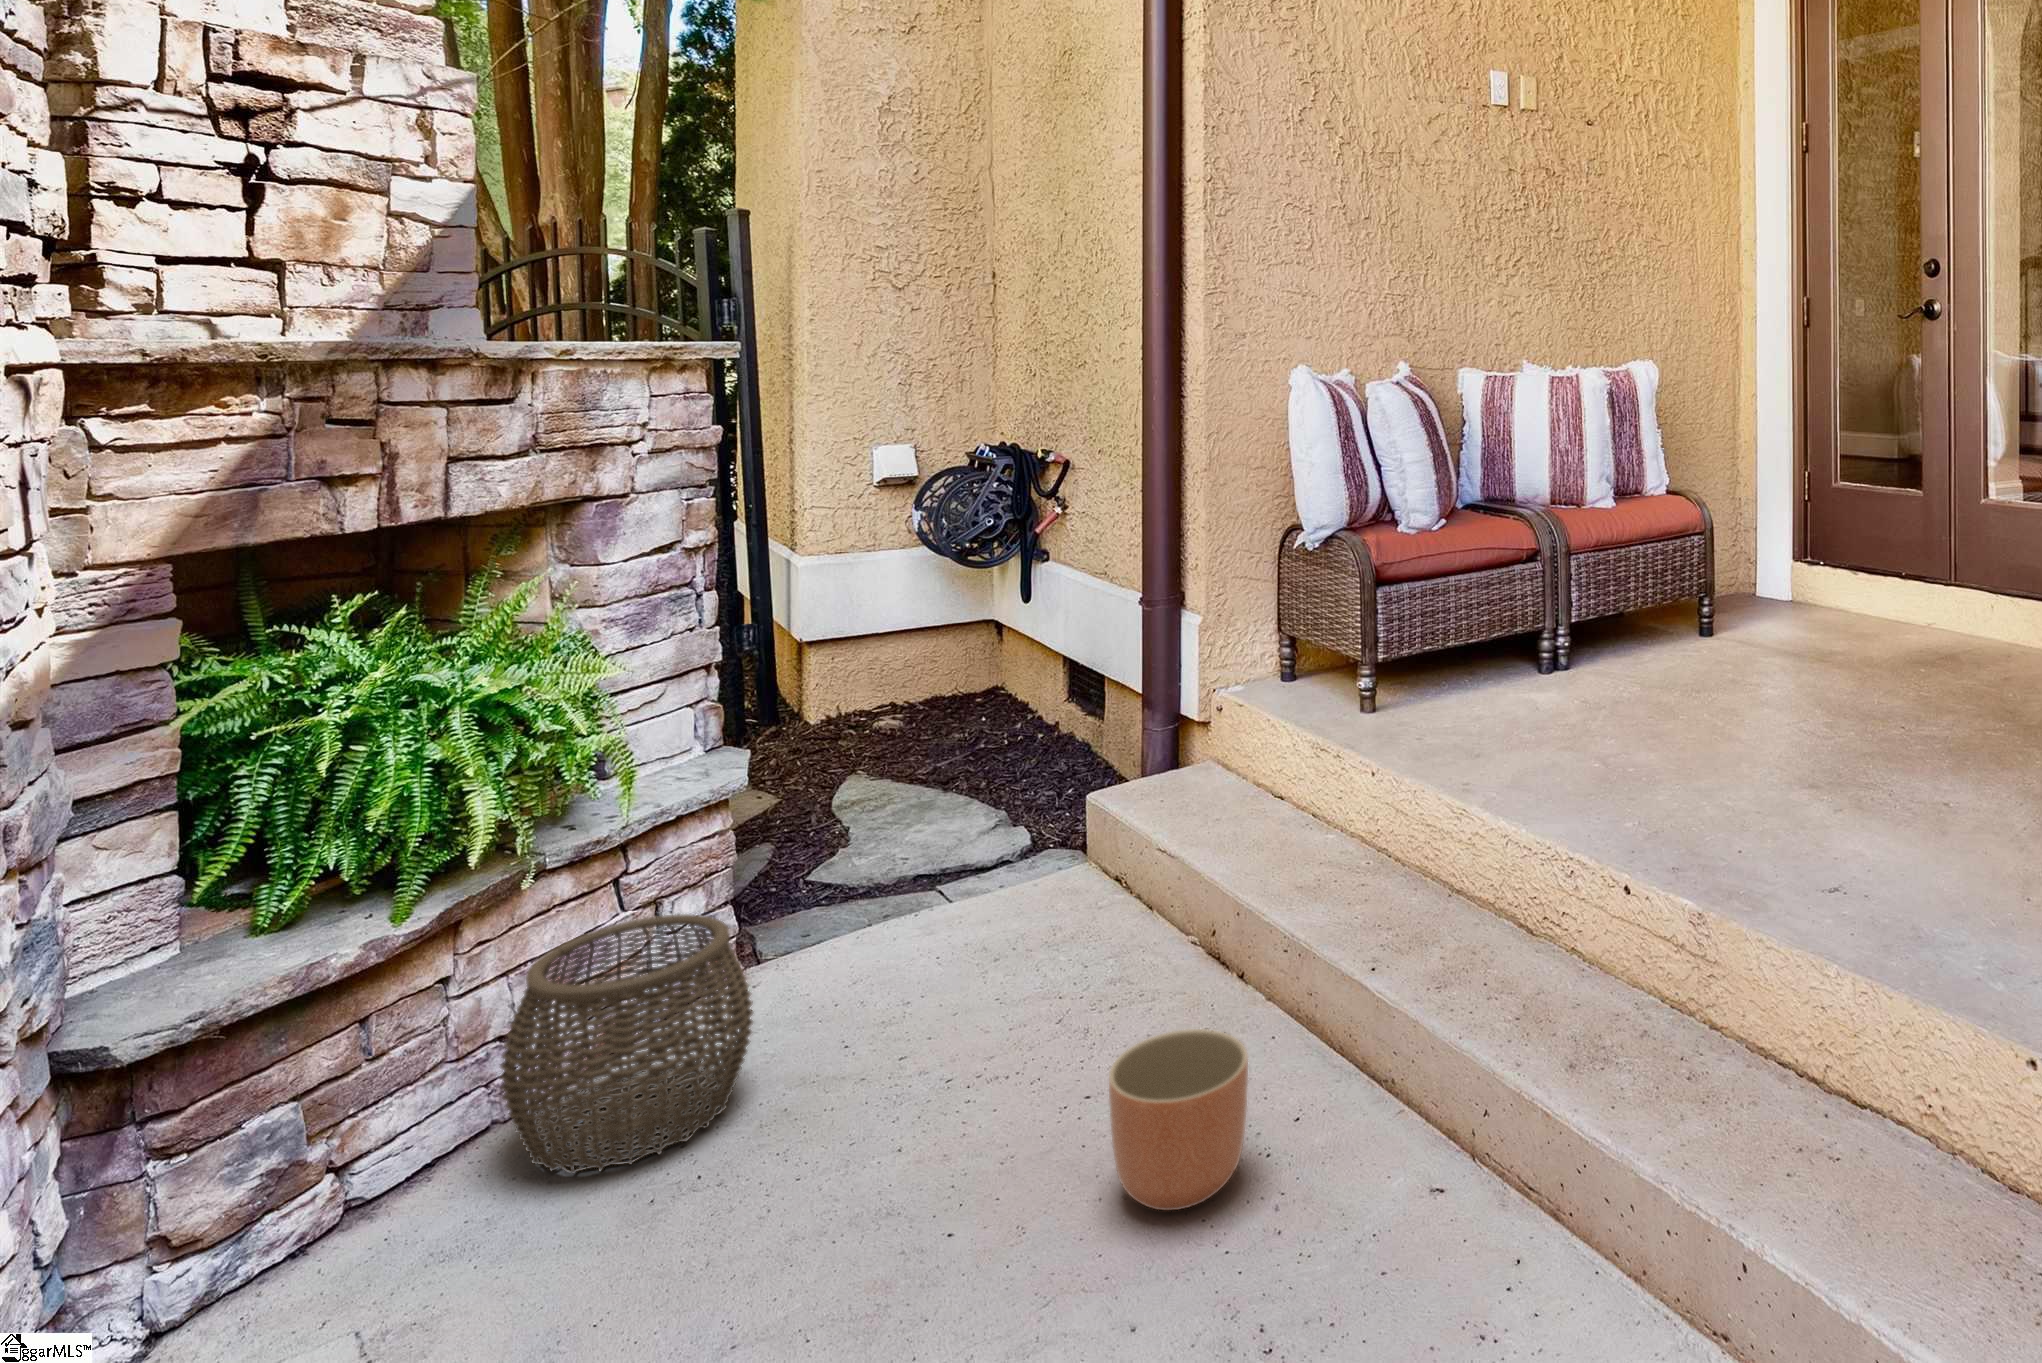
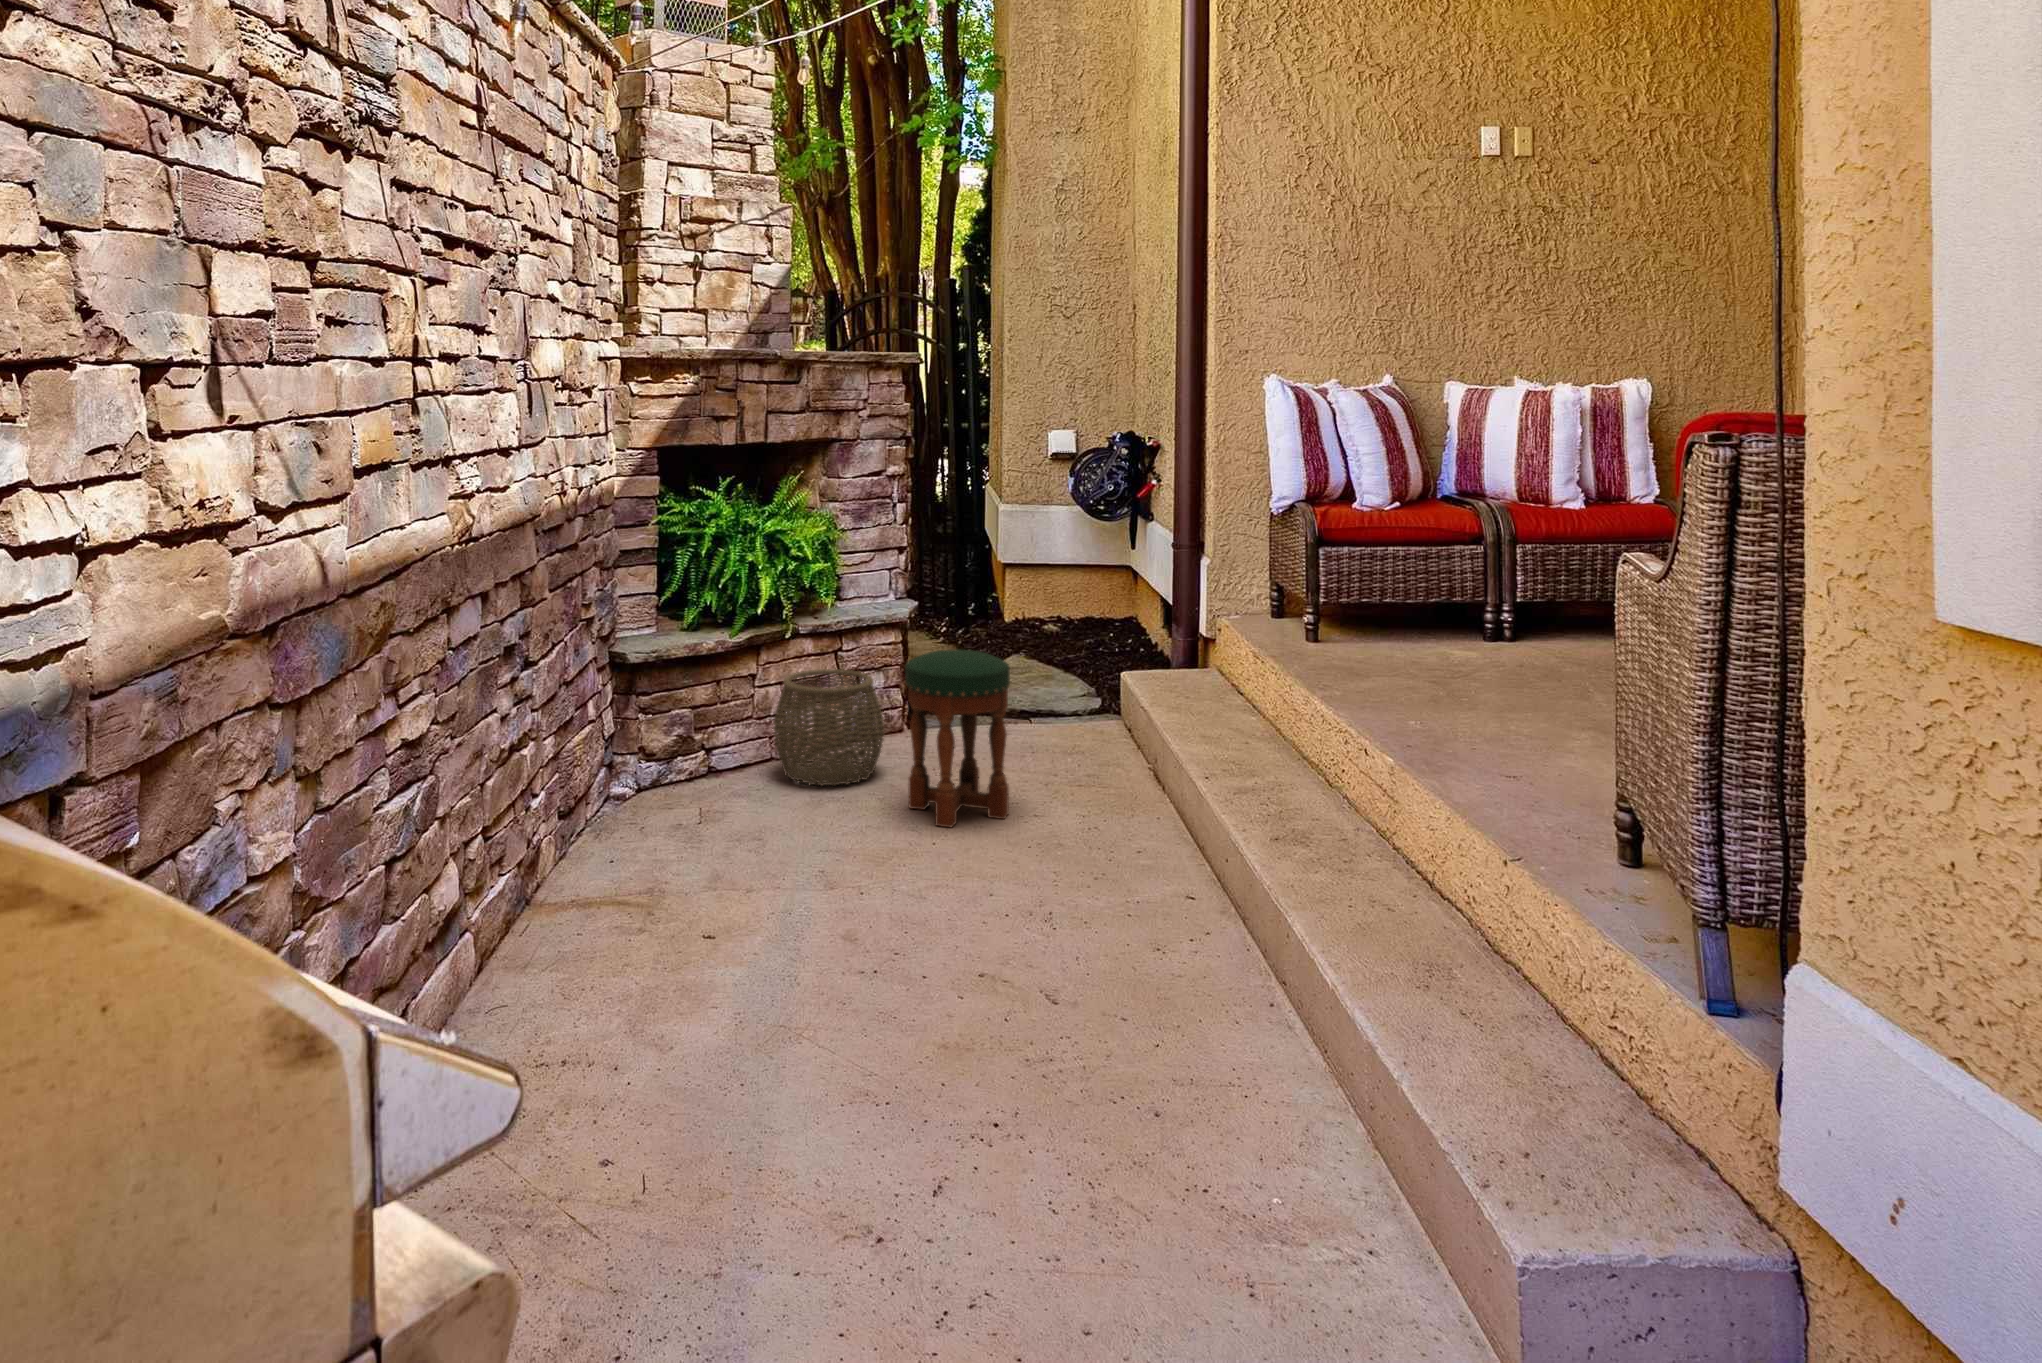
stool: none [834,846,1030,1185] -> present [905,650,1010,827]
planter: present [1109,1029,1248,1210] -> none [1021,775,1103,869]

